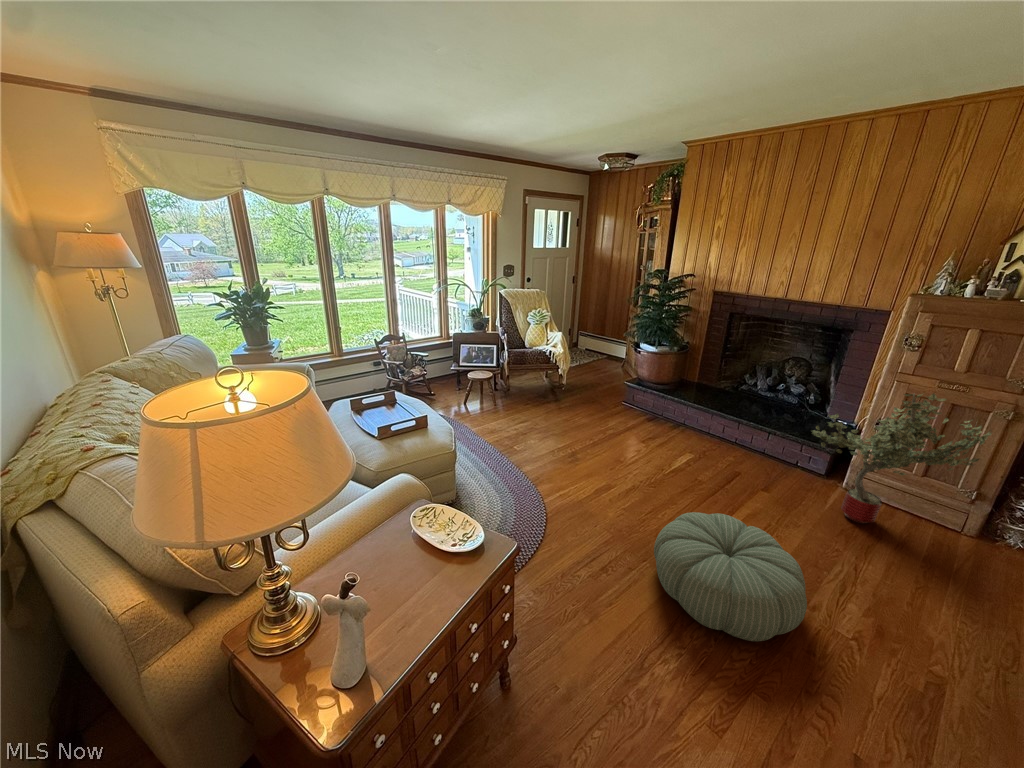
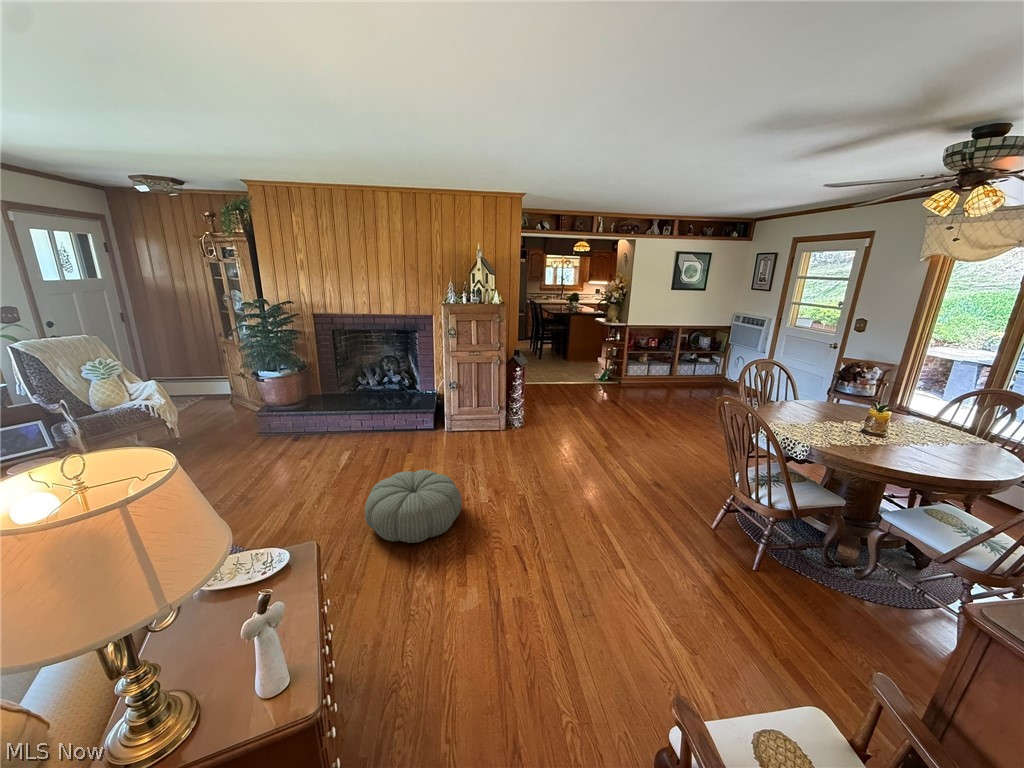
potted tree: present [812,393,991,523] -> none [420,359,495,448]

